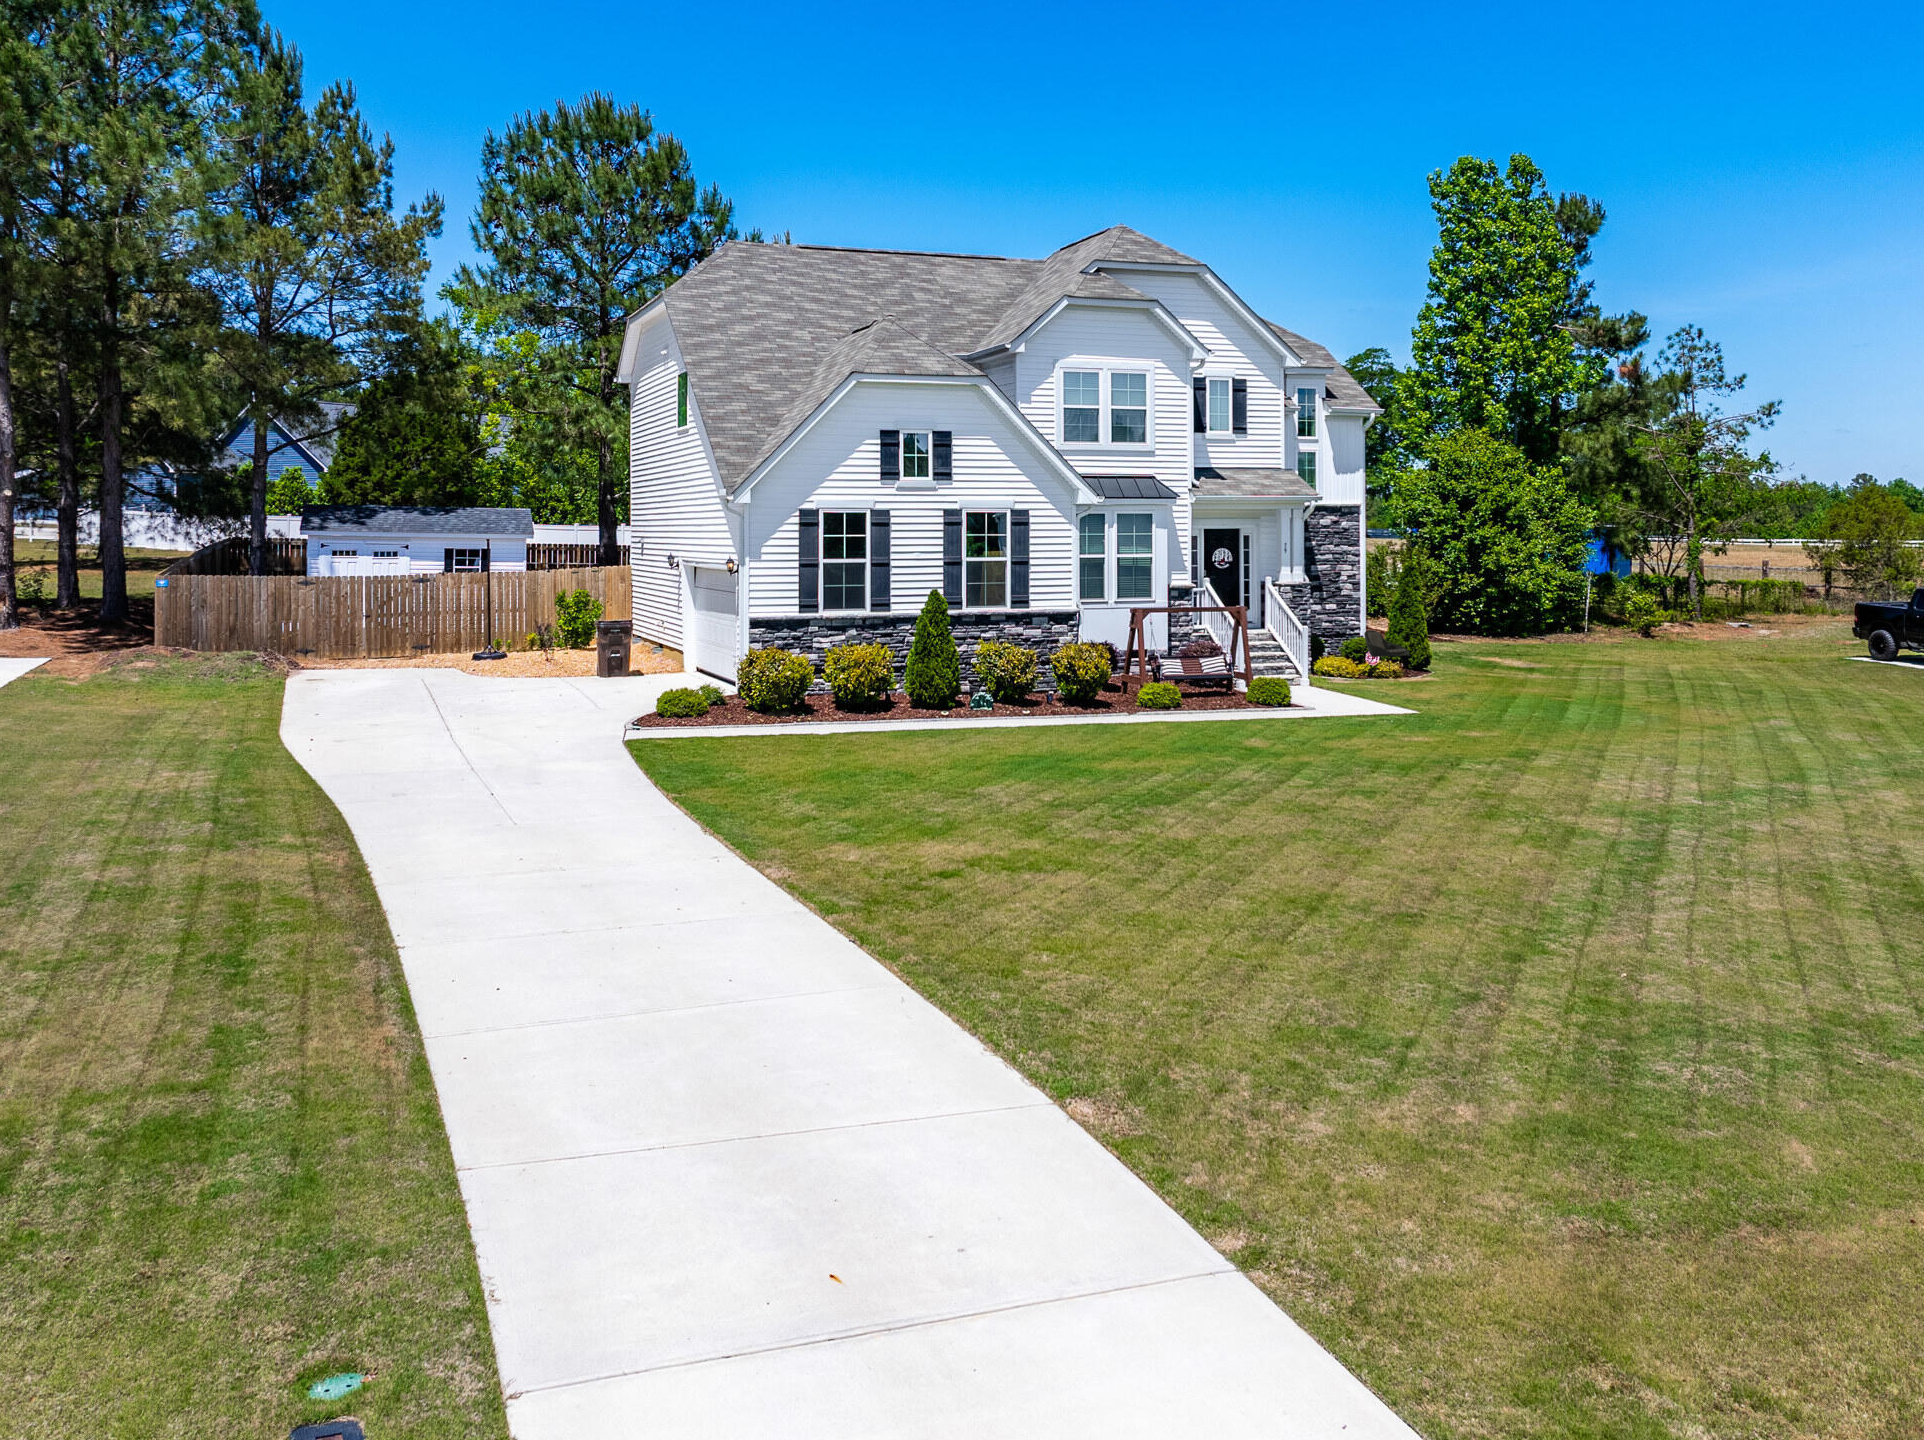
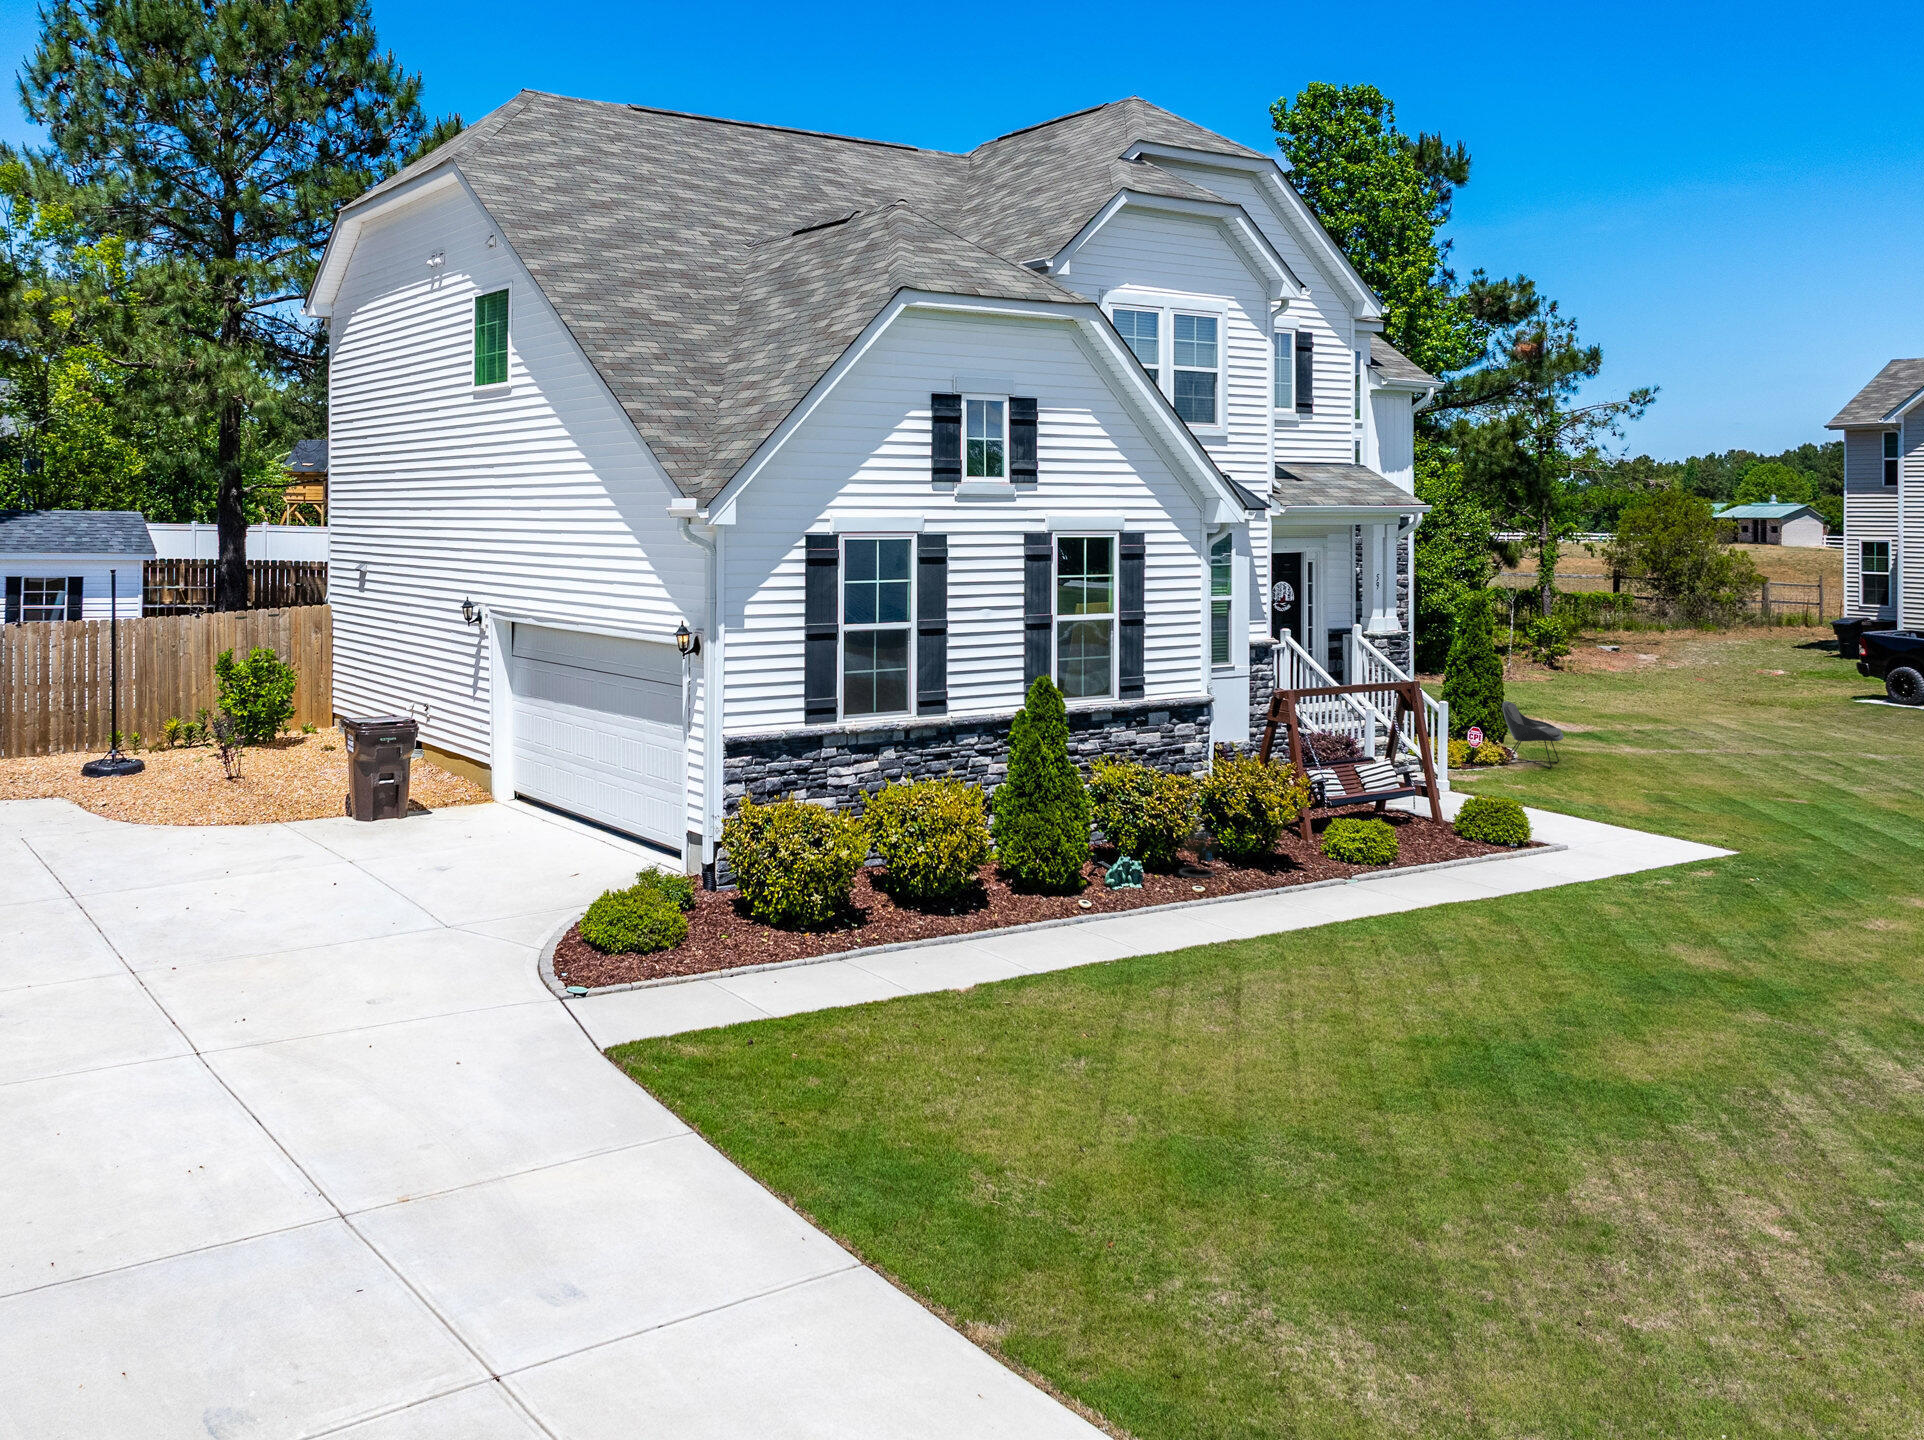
potted tree: present [768,681,788,716] -> present [1180,818,1217,878]

